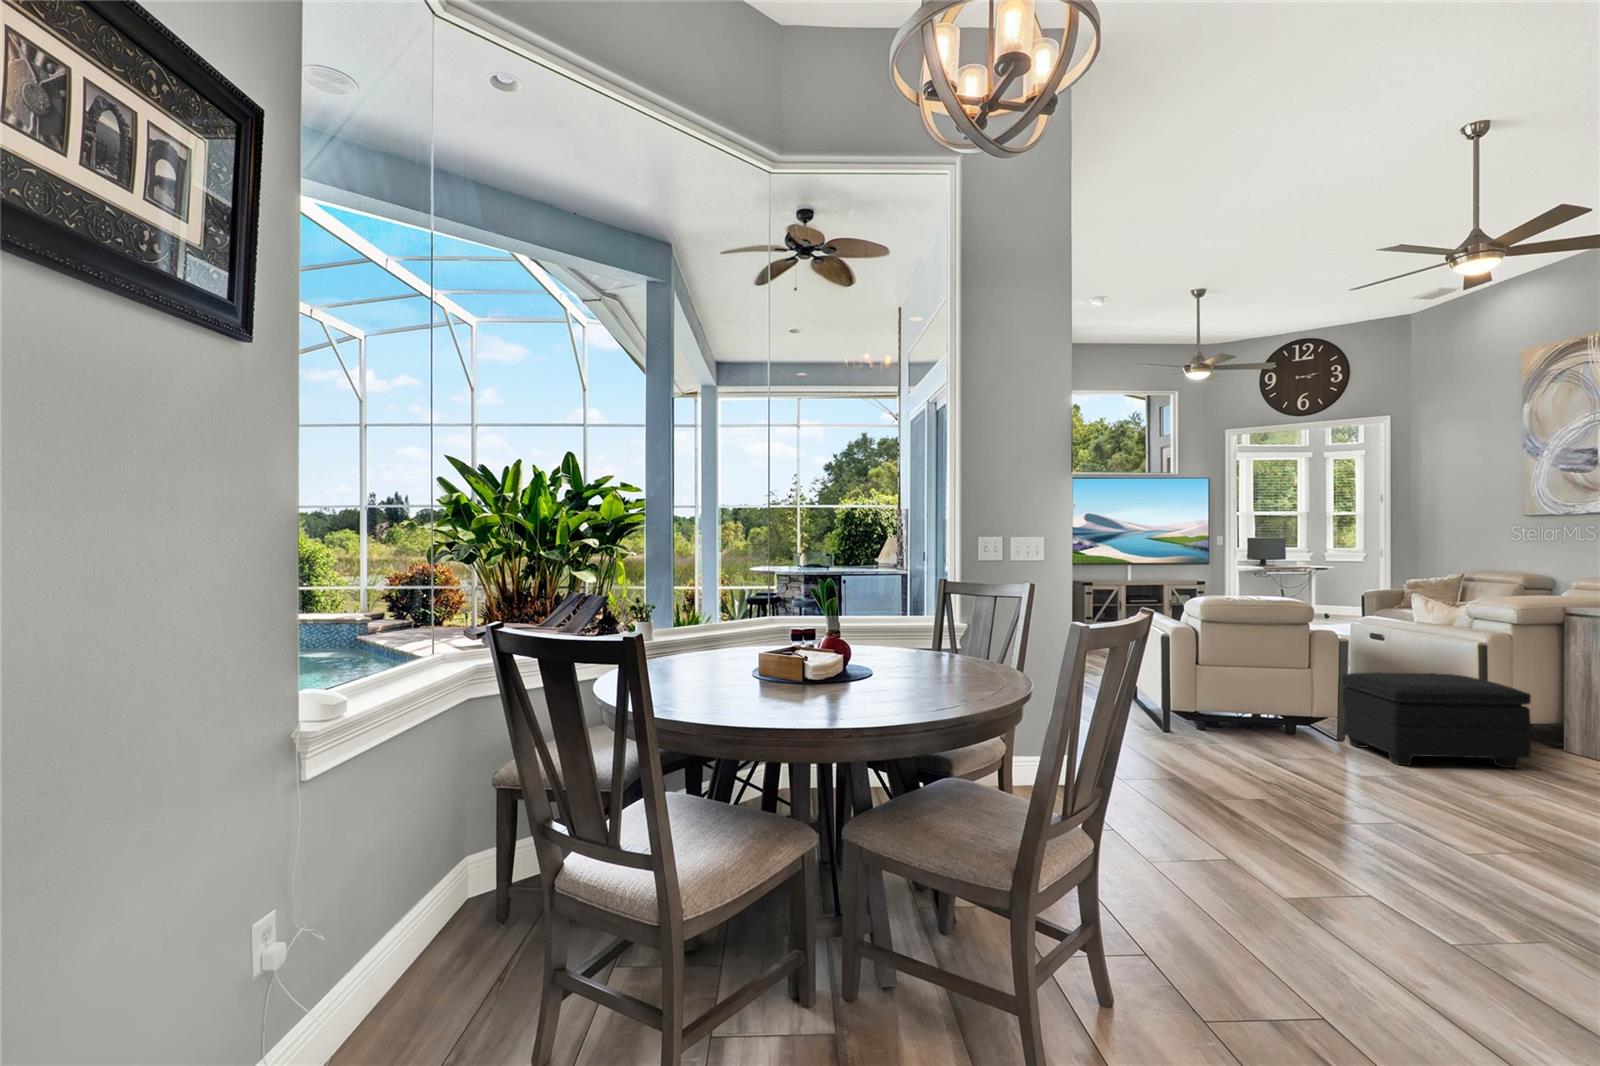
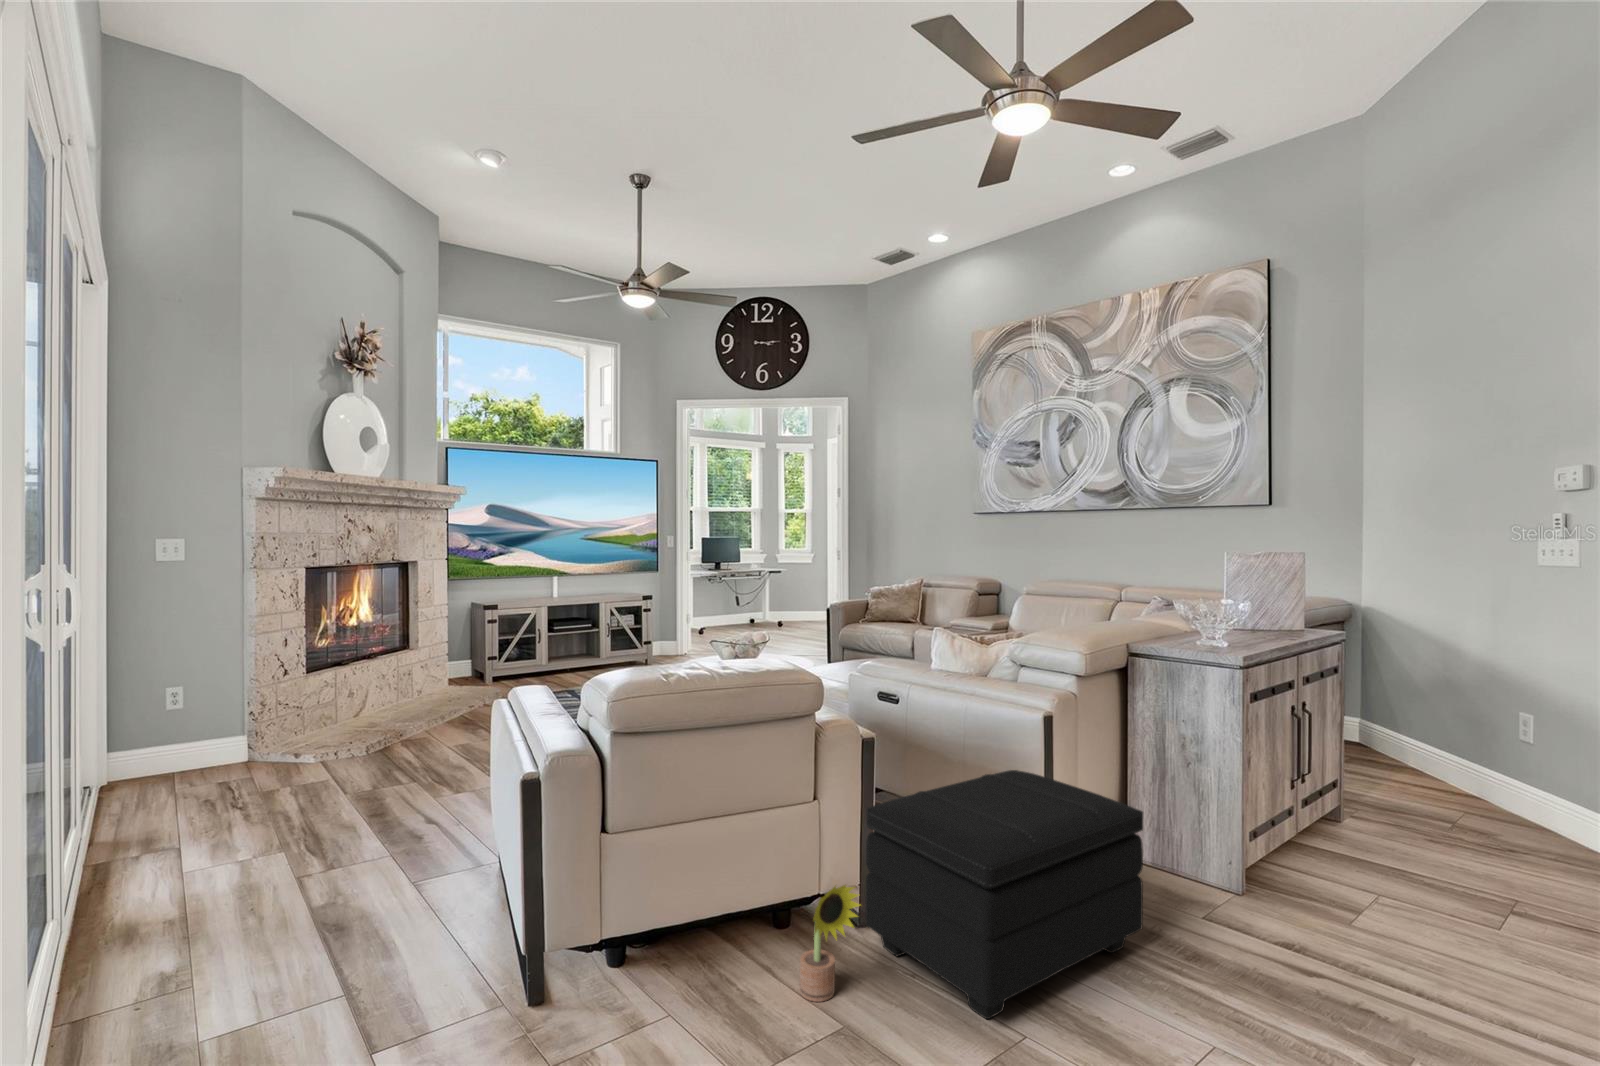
decorative plant: none [1297,696,1330,749] -> present [800,885,860,1002]

